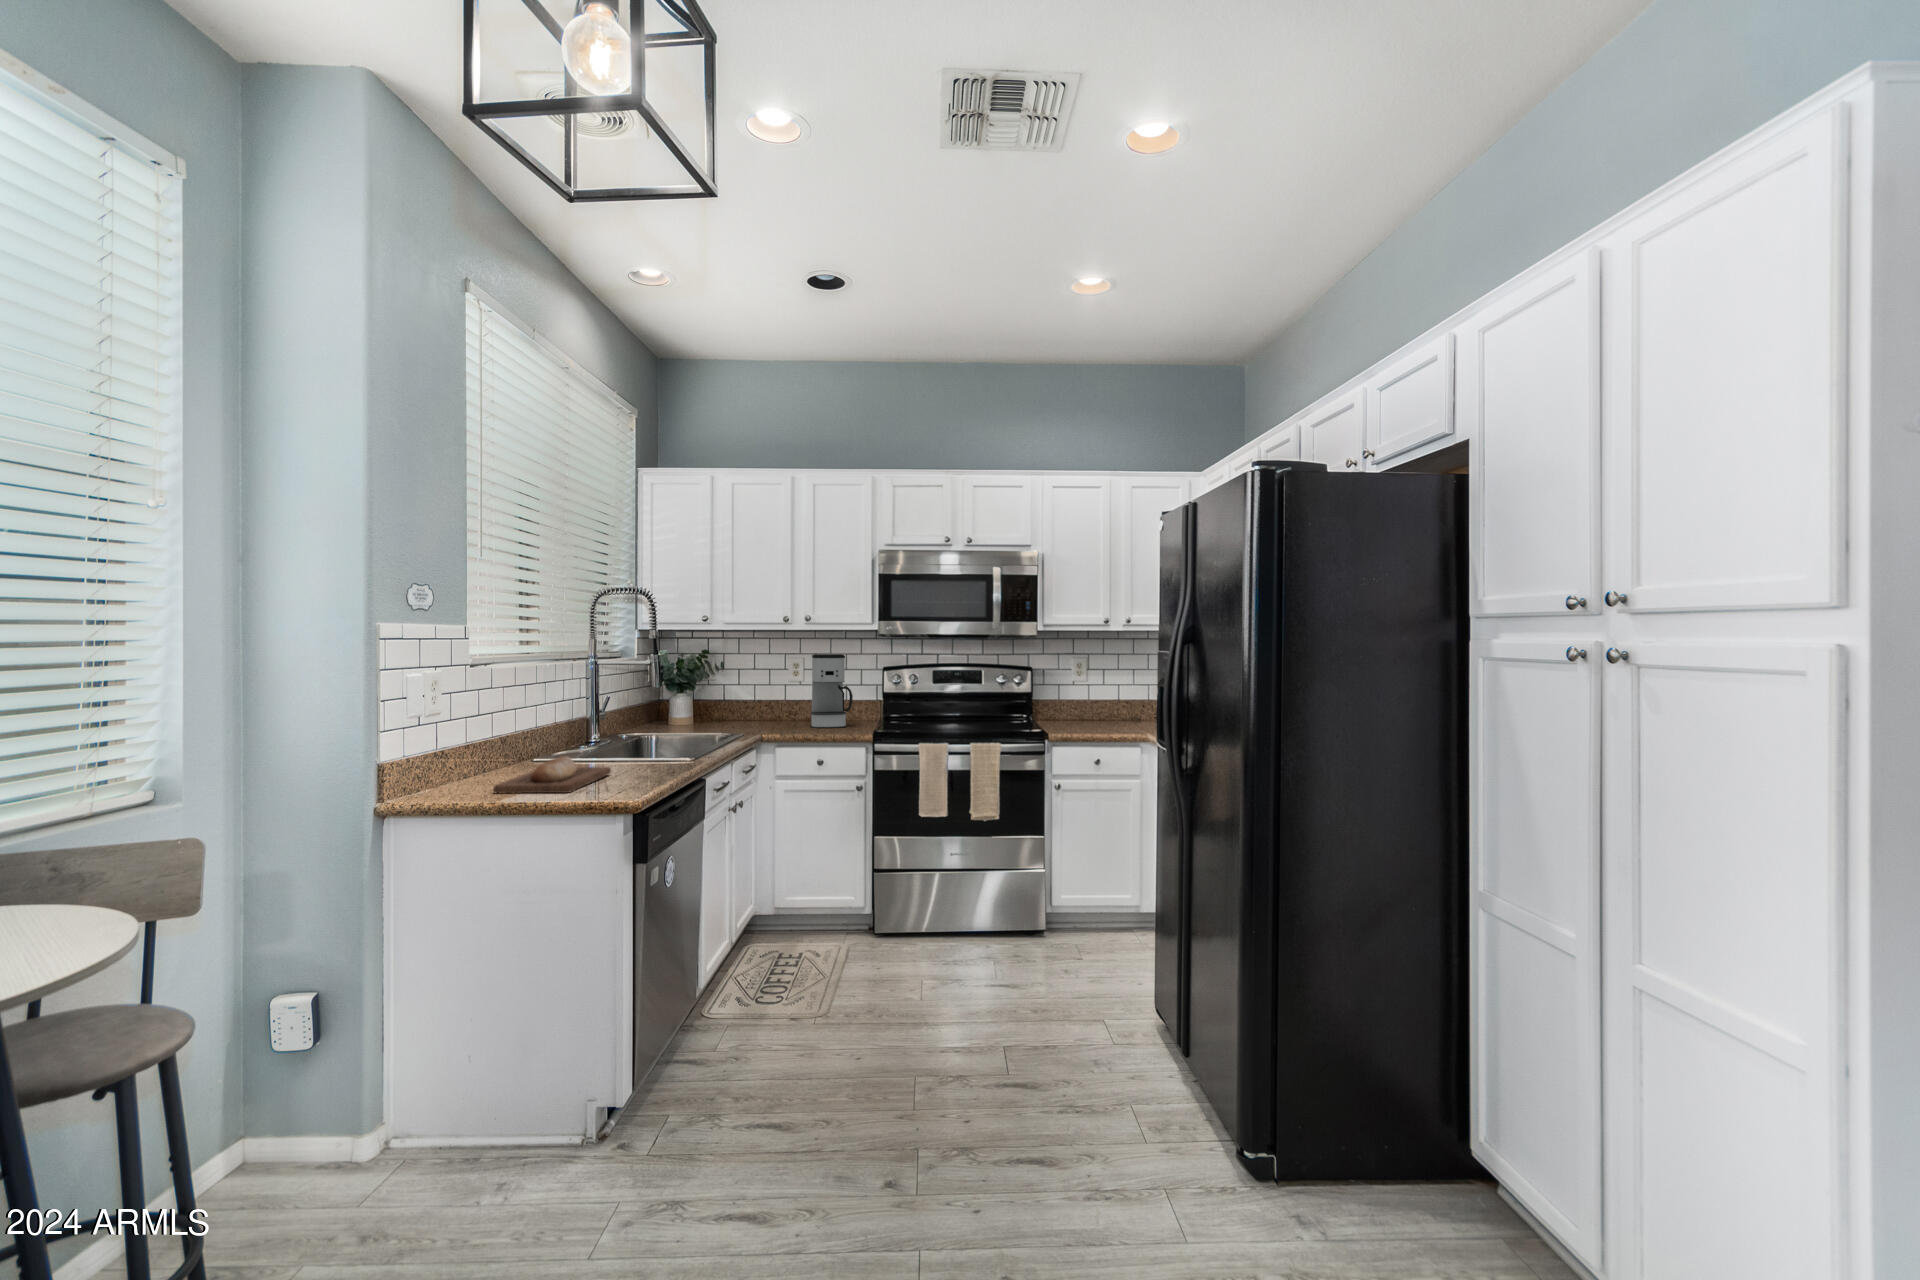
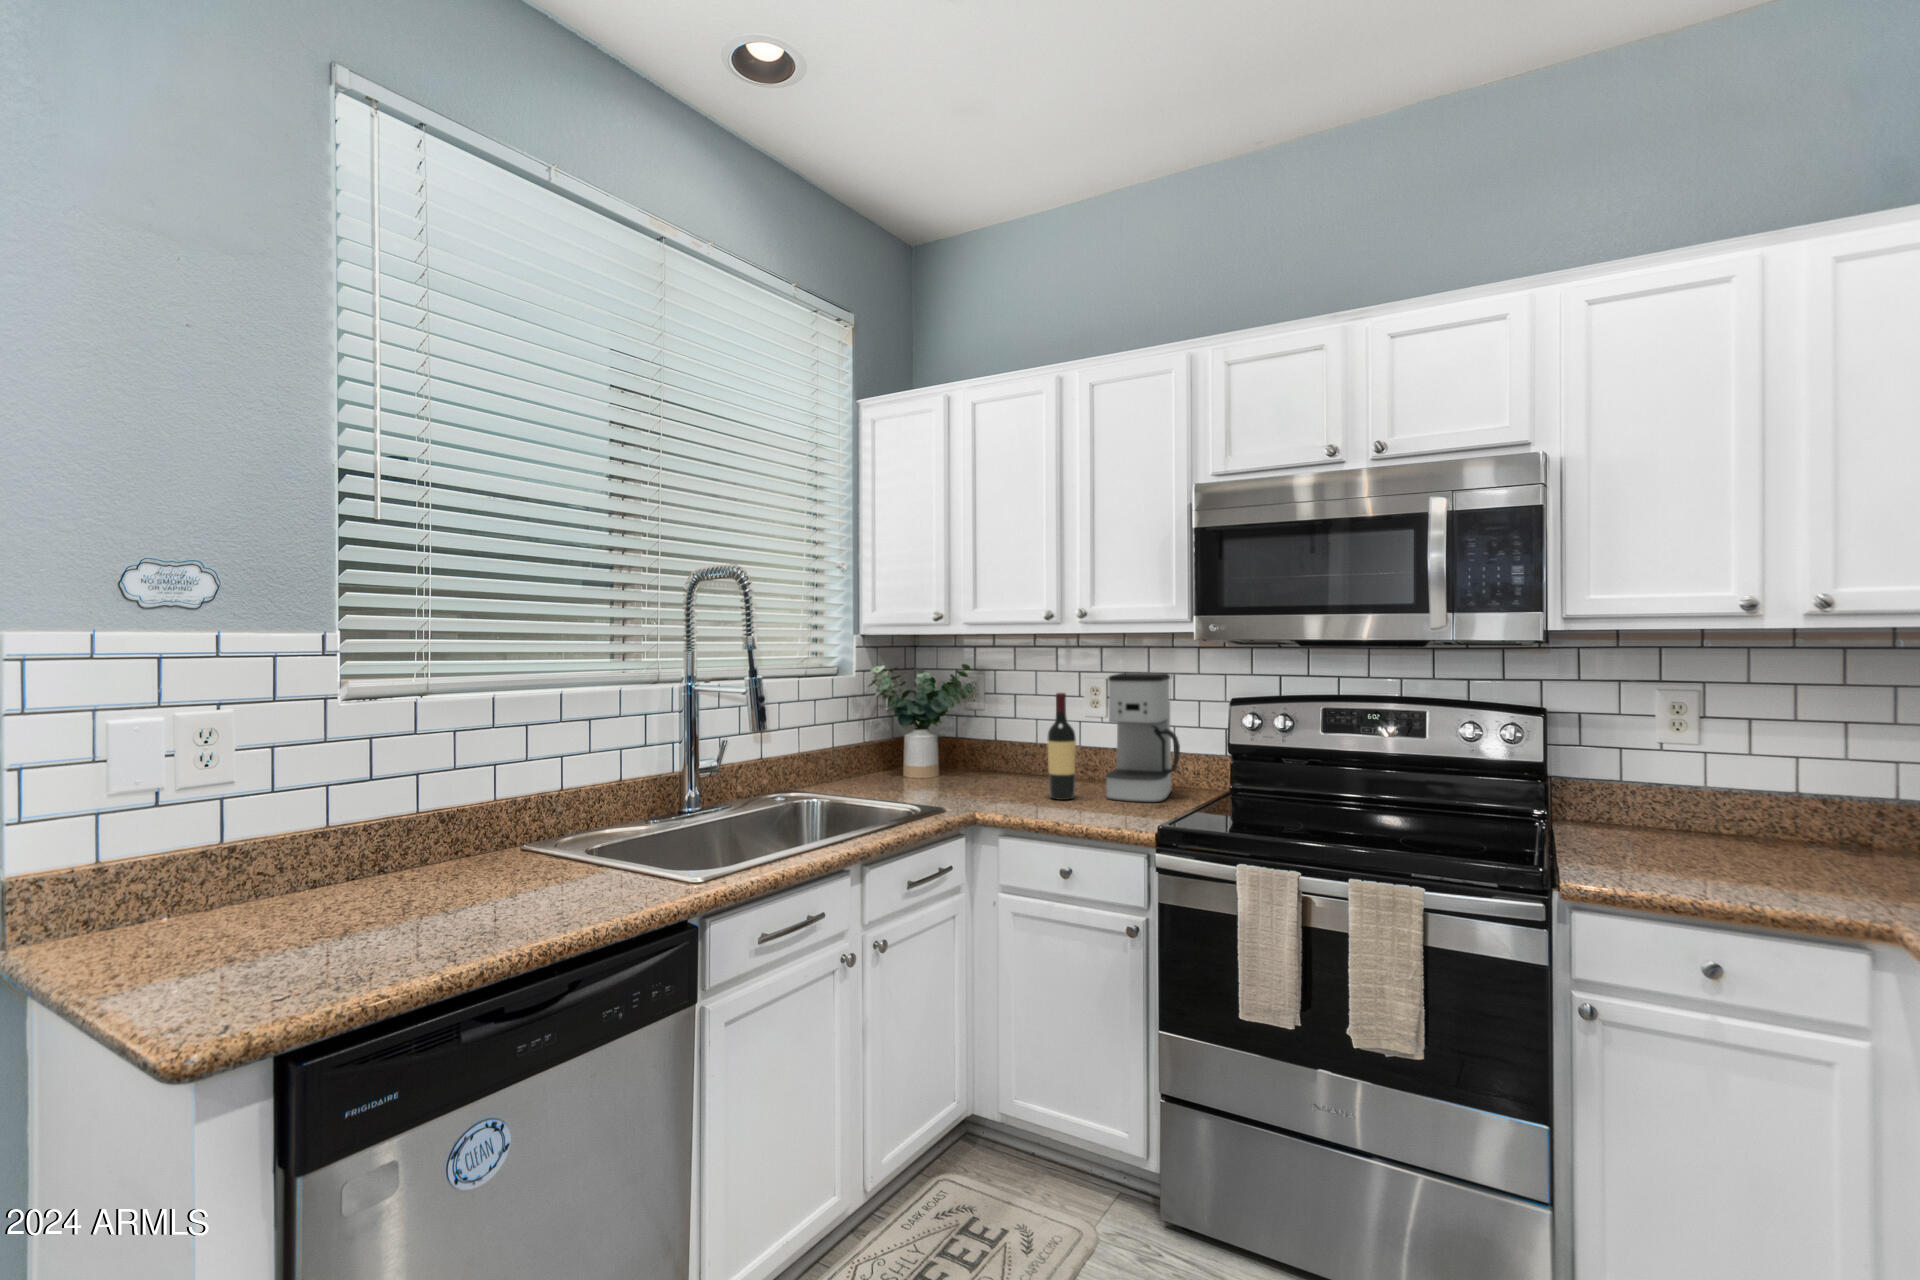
wine bottle: none [780,665,797,729] -> present [1047,693,1076,800]
bread loaf: present [493,756,611,794] -> none [144,883,461,991]

